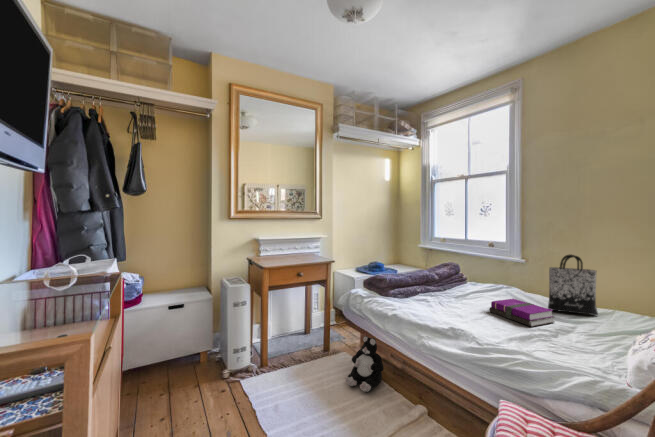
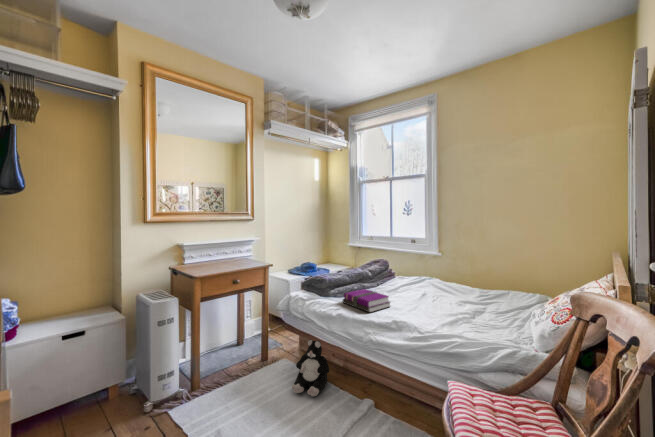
tote bag: present [548,255,598,315] -> none [463,247,499,296]
notebook: present [489,299,554,327] -> present [343,289,390,312]

